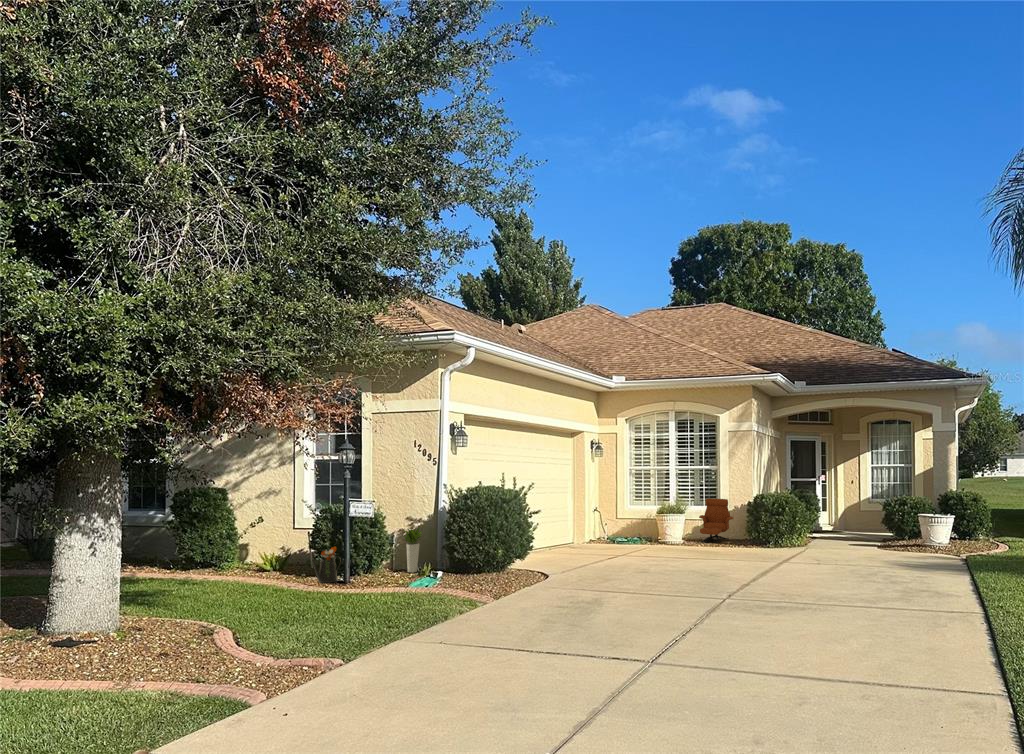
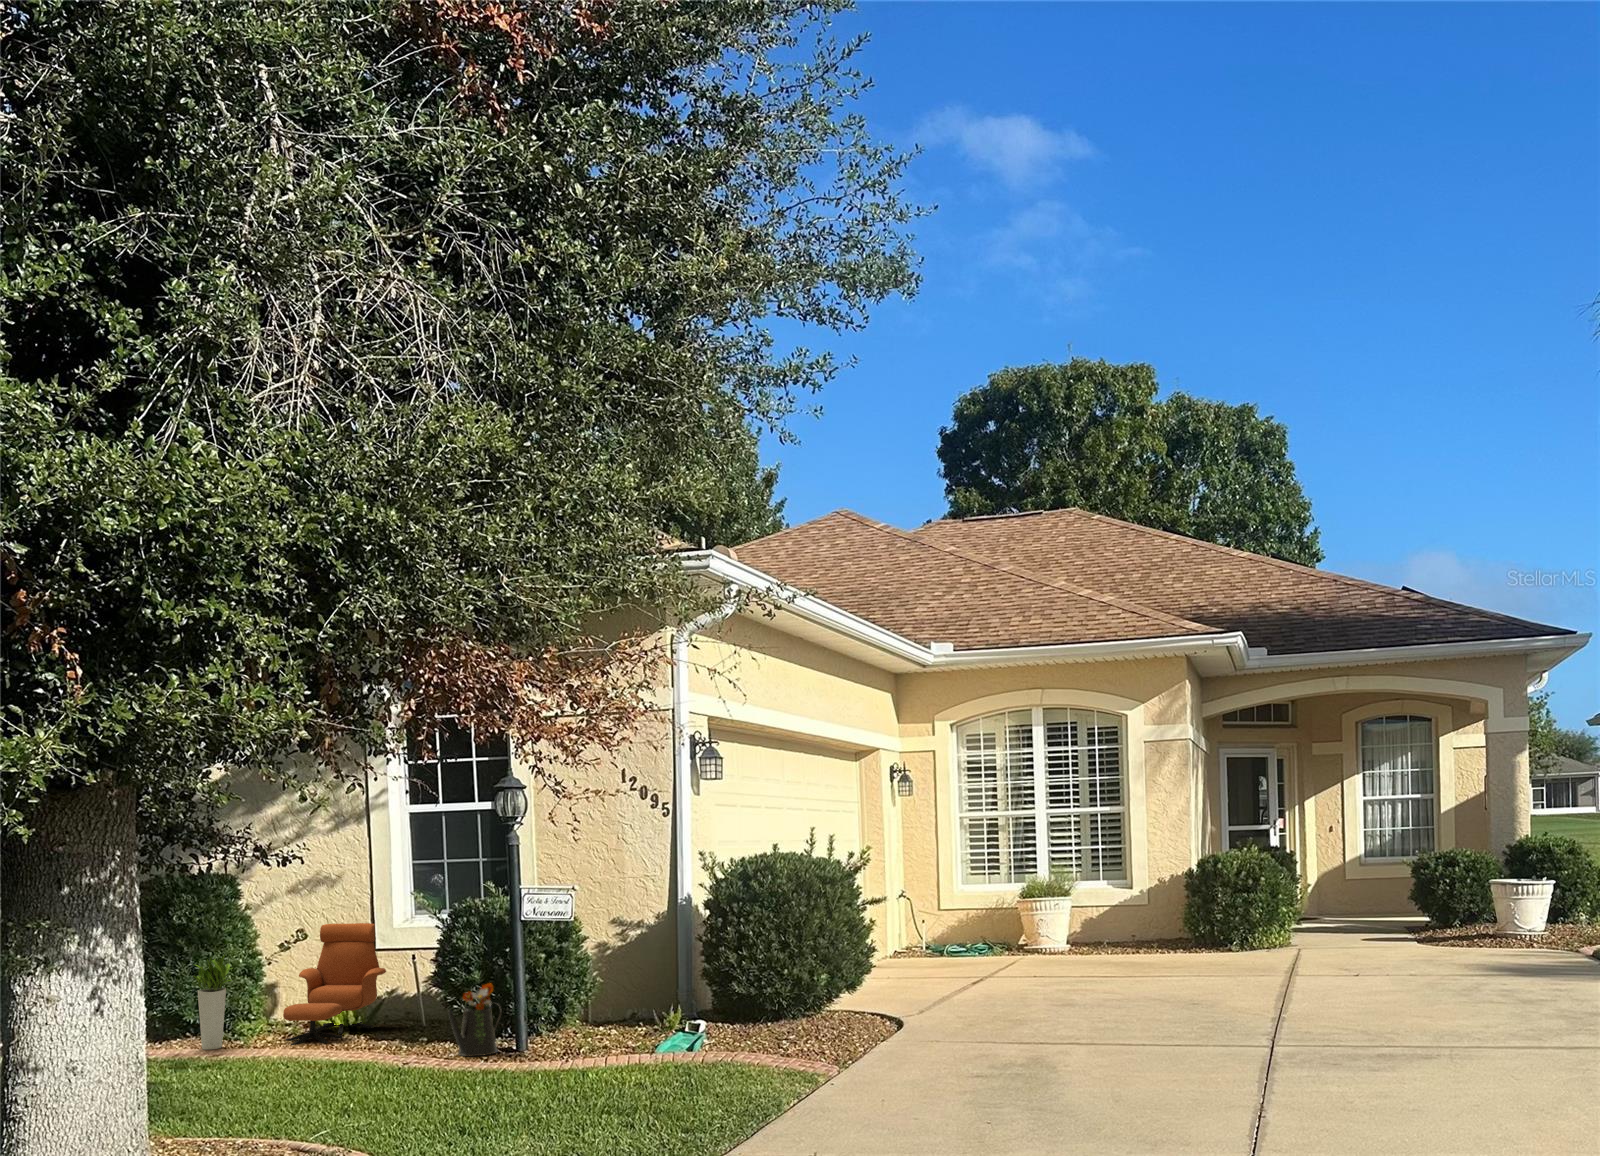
lounge chair: present [699,498,733,543] -> present [283,923,386,1045]
planter: present [404,527,422,572] -> present [193,955,232,1050]

